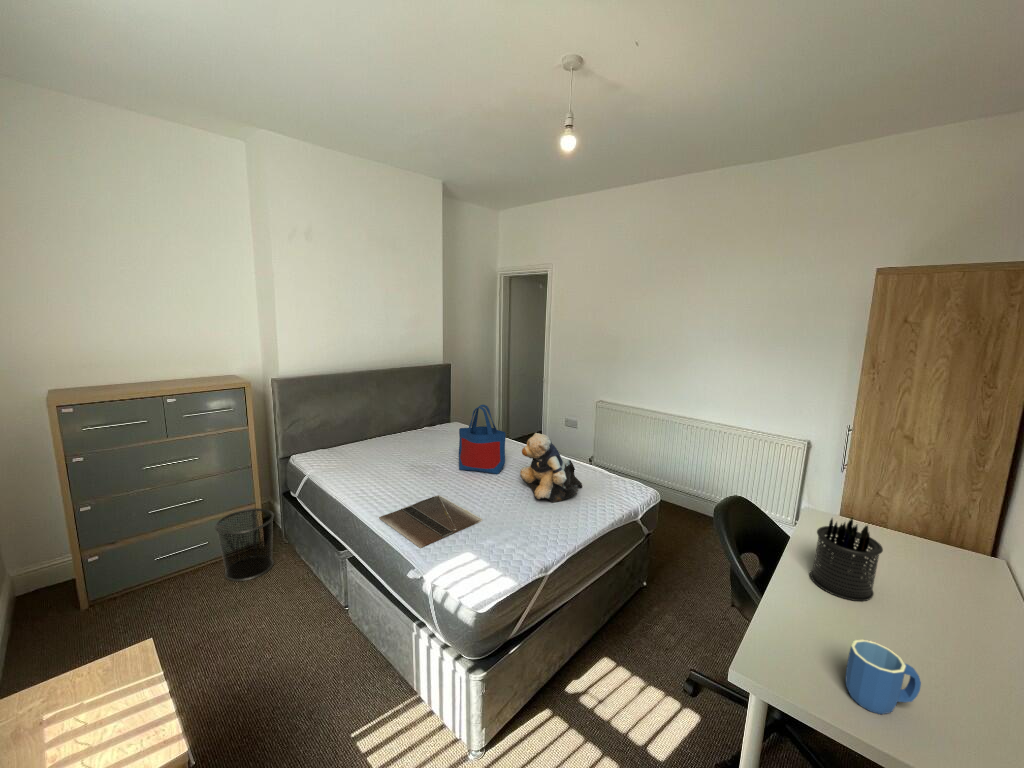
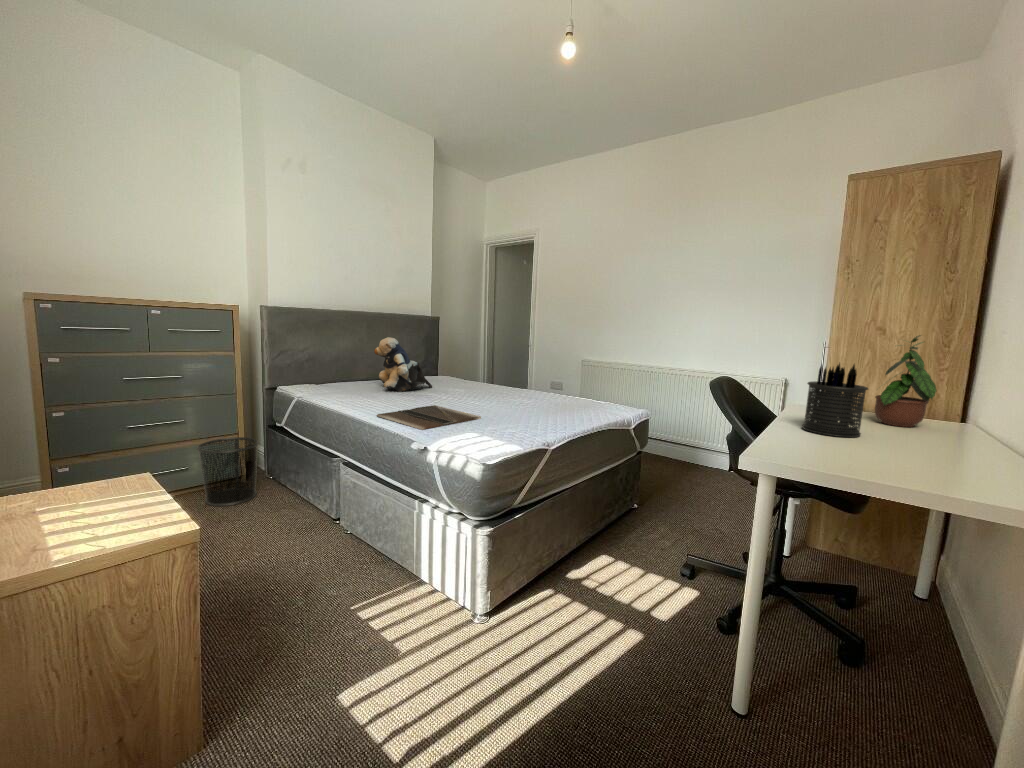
tote bag: present [459,405,506,474] -> none [451,331,499,398]
teddy bear: present [520,433,582,502] -> present [374,337,432,392]
potted plant: none [885,472,969,570] -> present [875,335,936,427]
mug: present [845,640,921,714] -> none [845,420,913,476]

